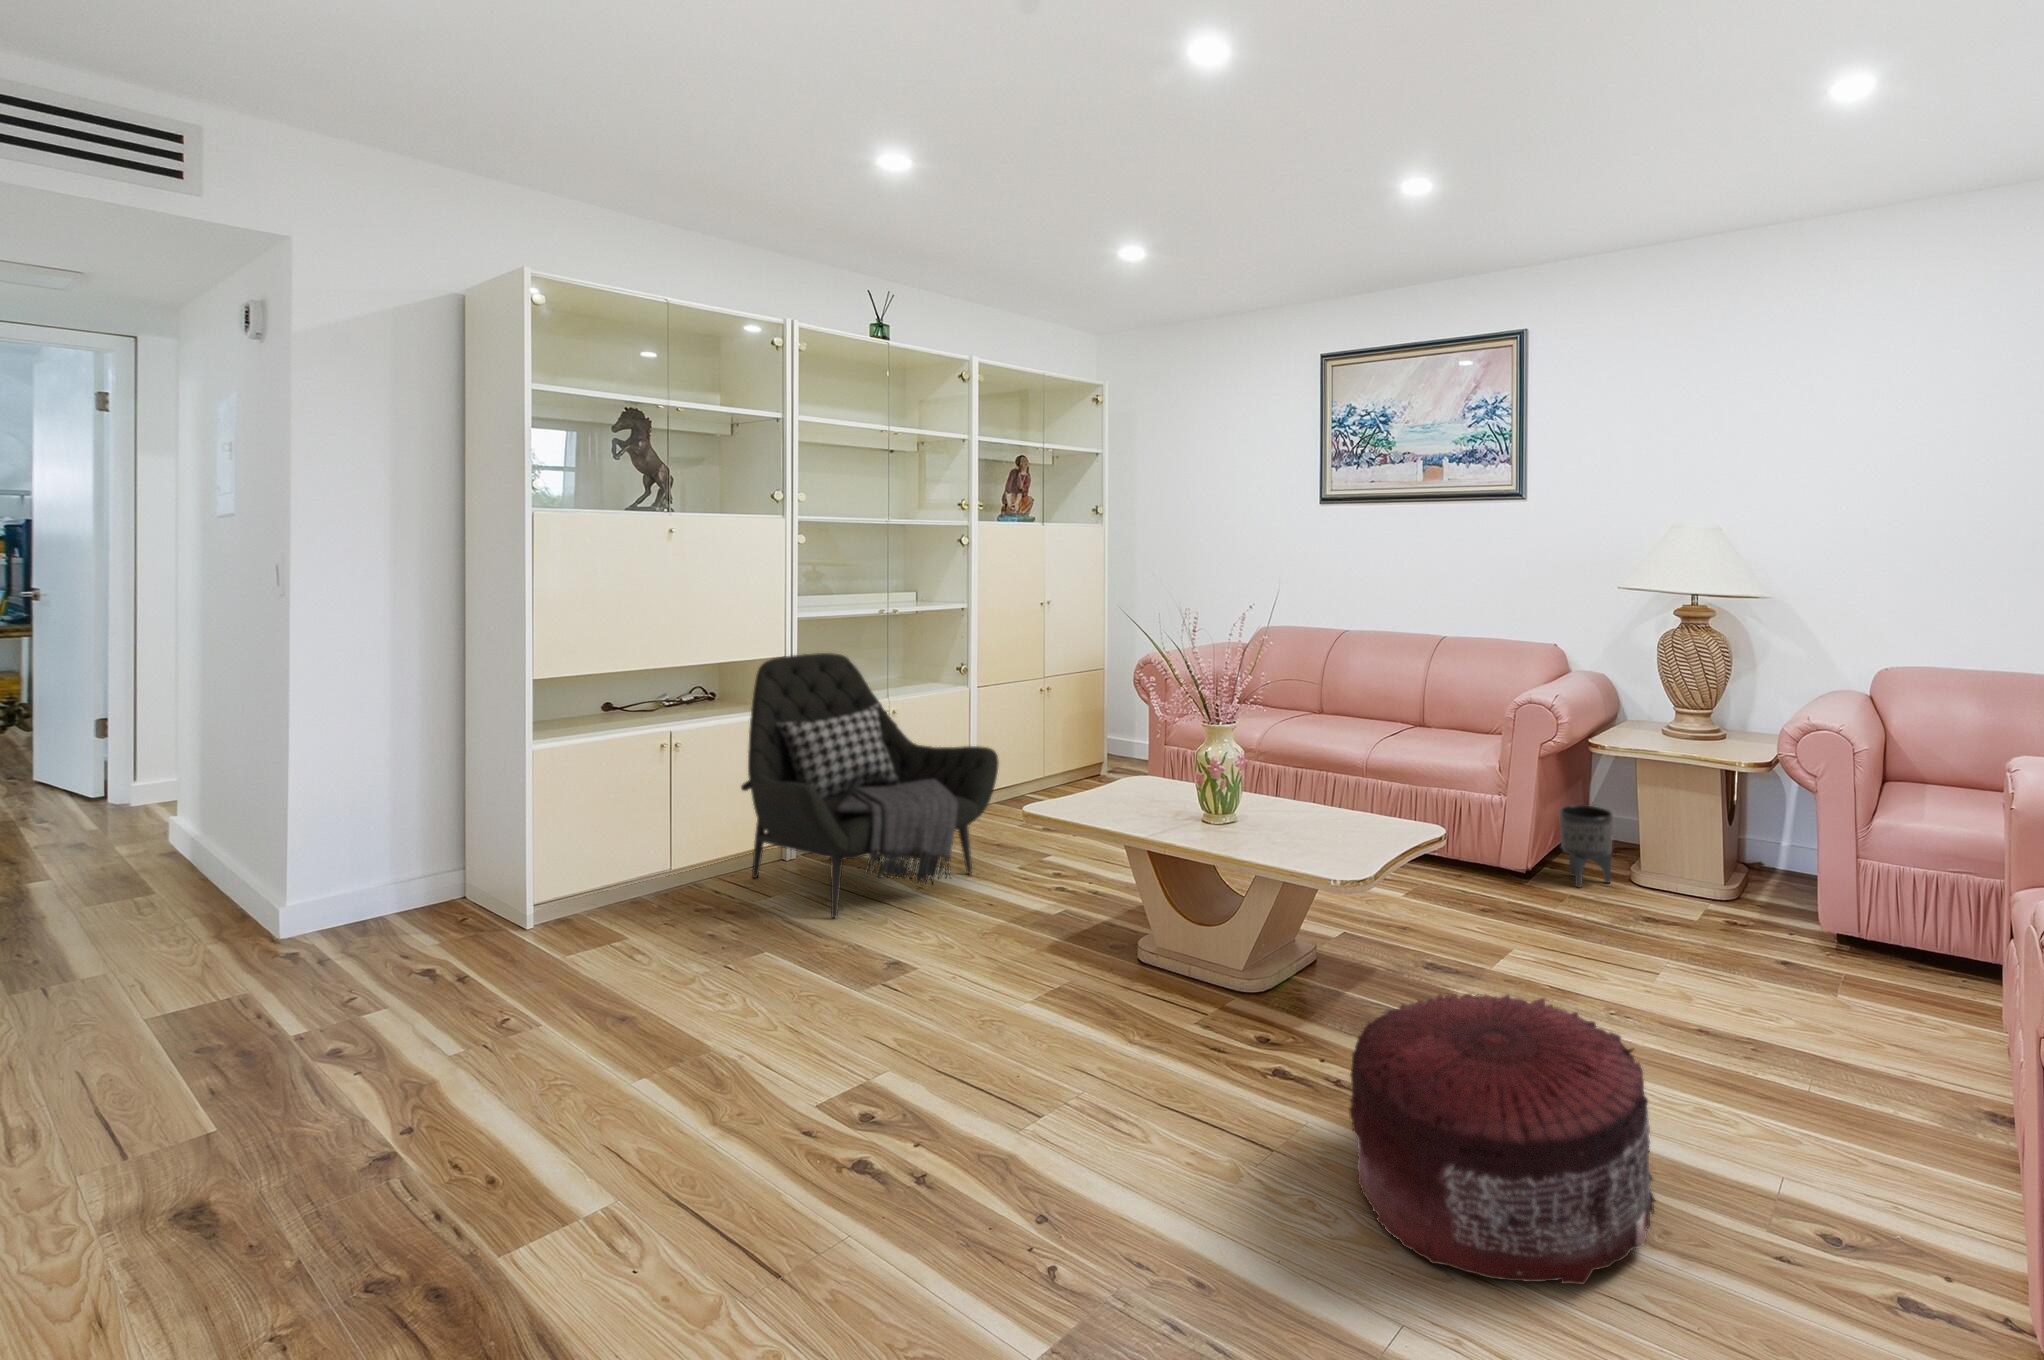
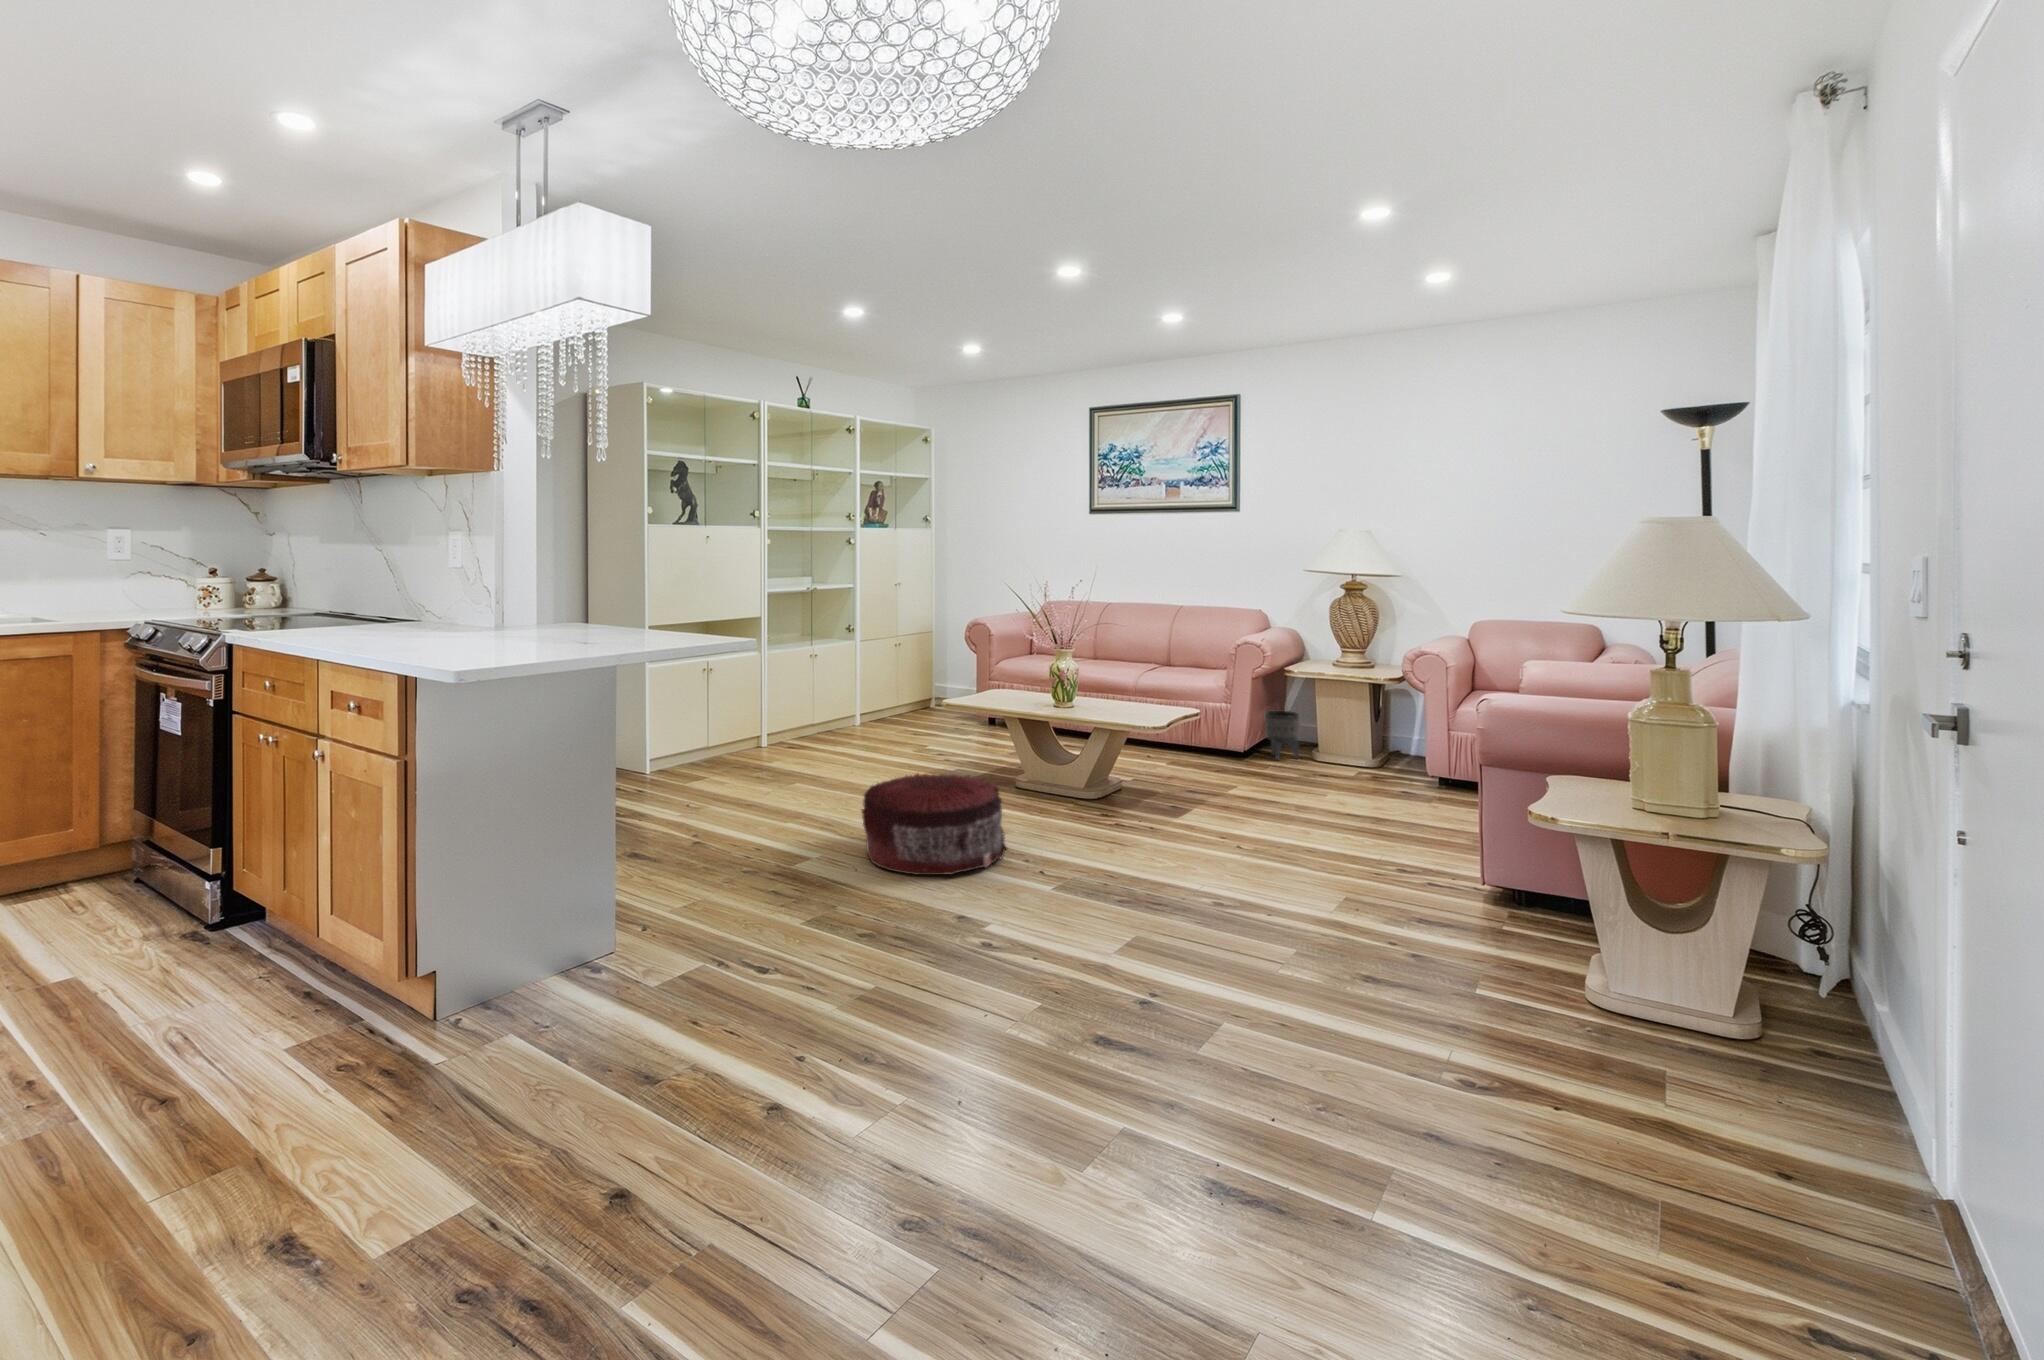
armchair: present [741,653,999,918] -> none [753,614,902,769]
pouf: present [1349,994,1655,1285] -> present [862,774,1008,875]

